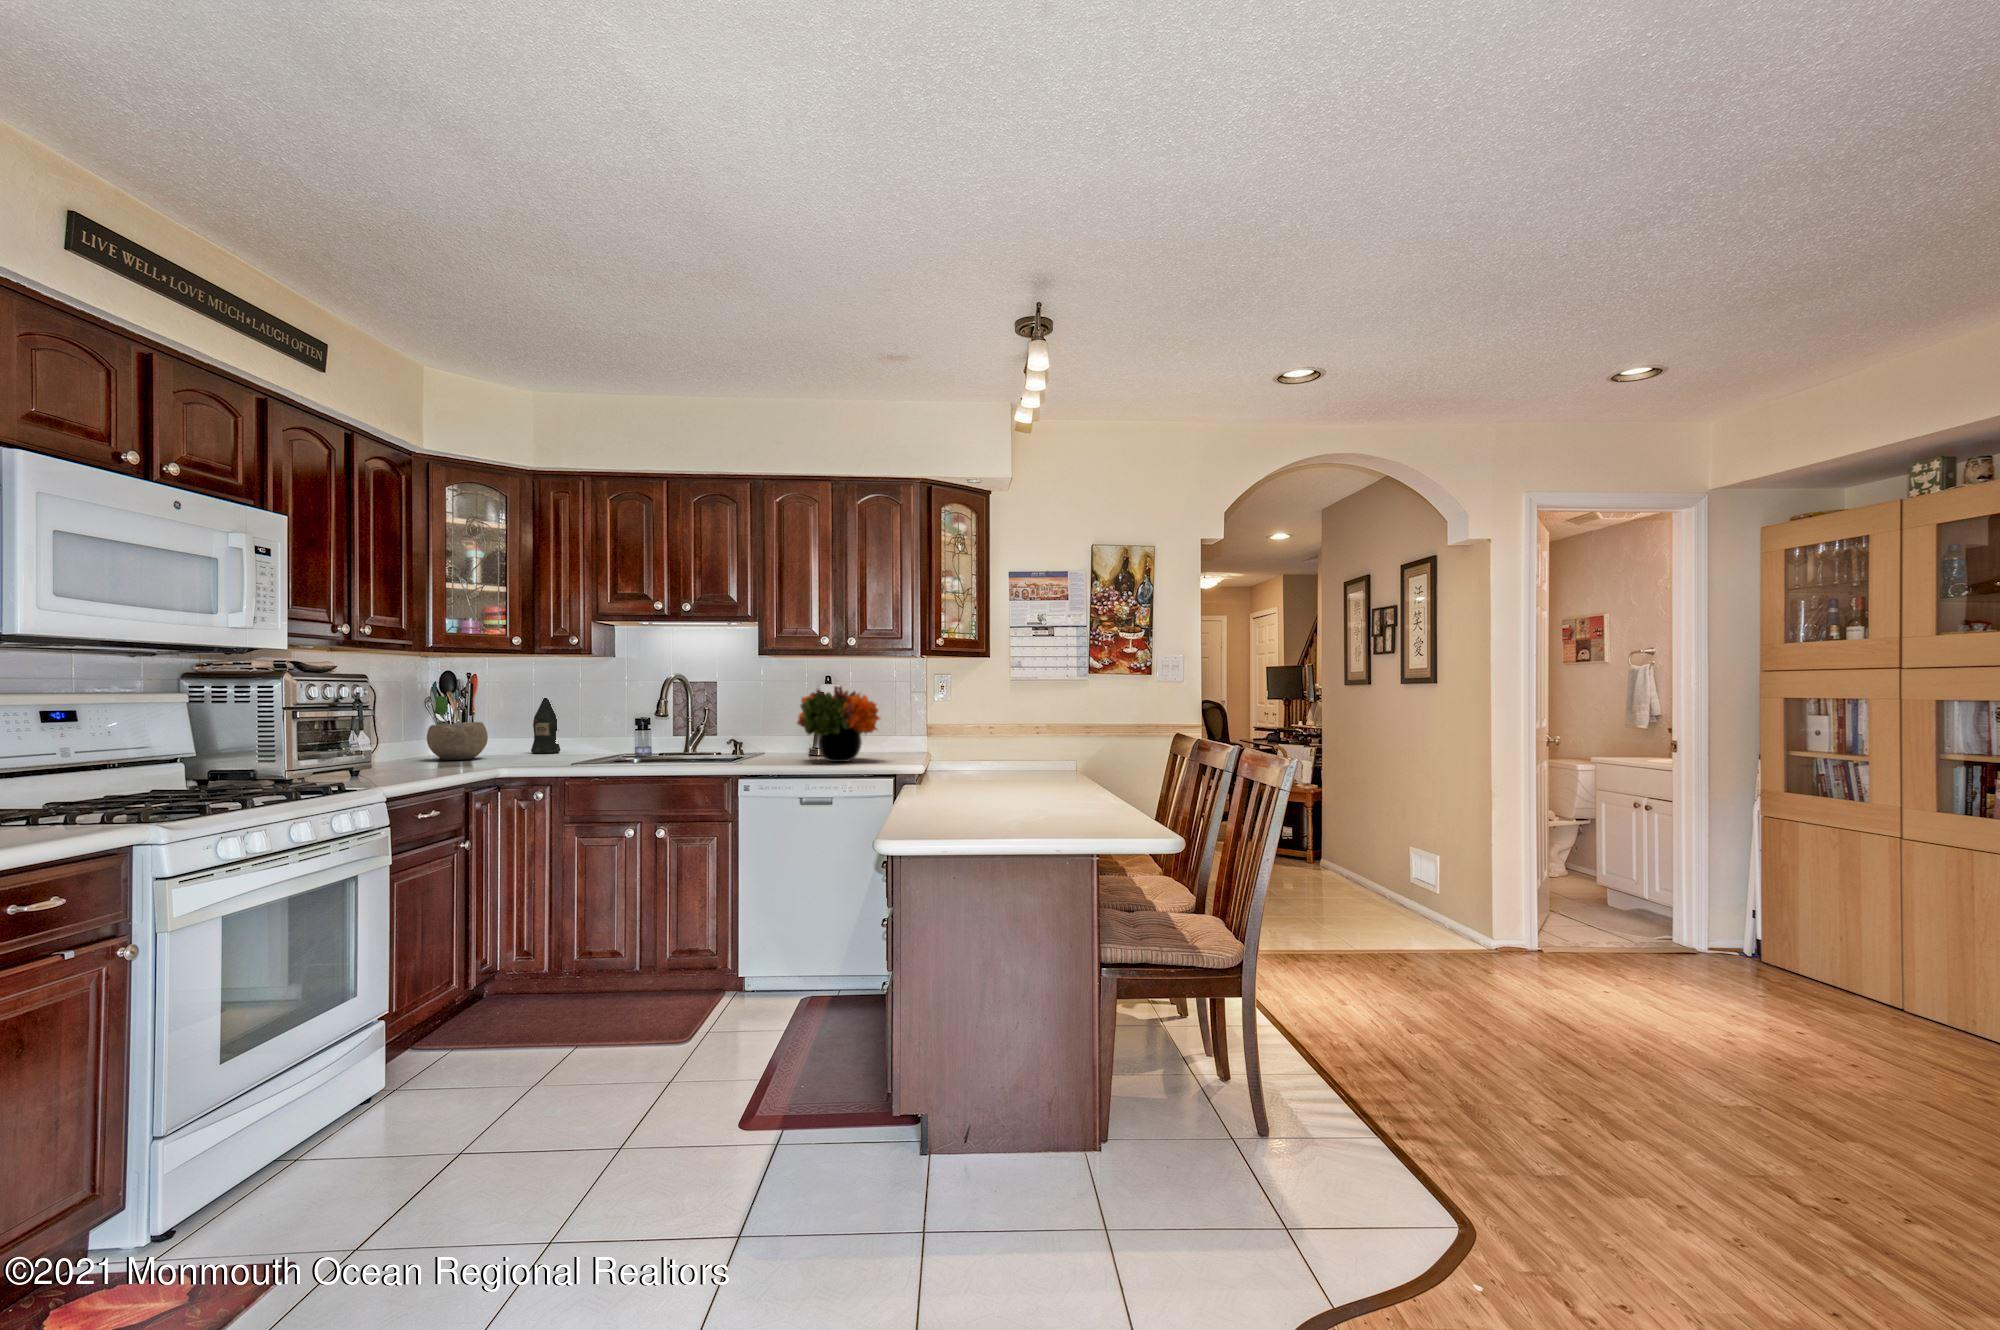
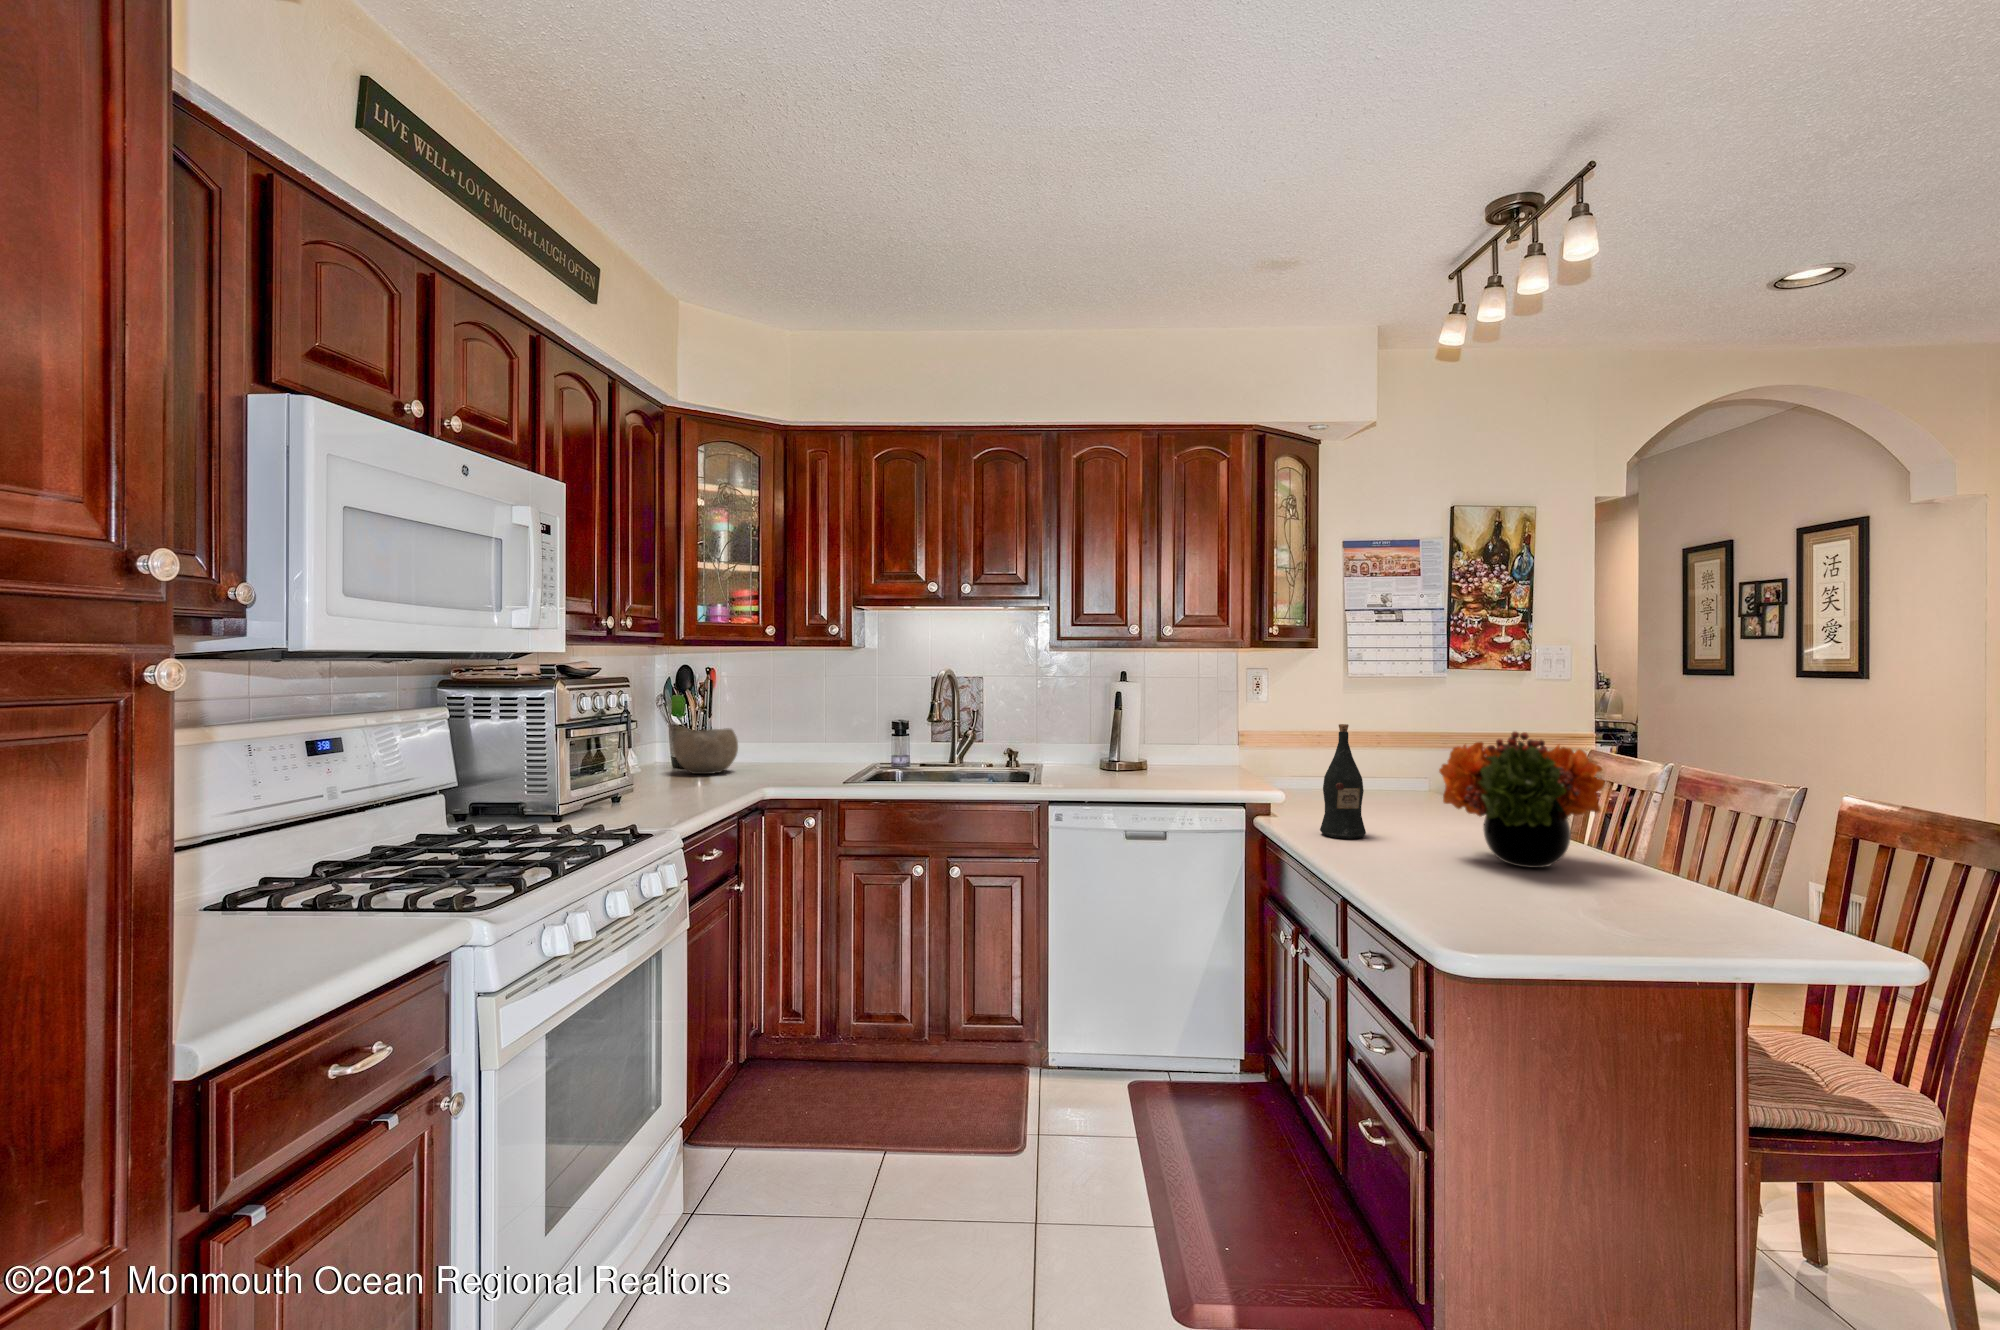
flower arrangement: present [797,686,880,762] -> present [1439,732,1605,868]
wine bottle: present [531,698,560,754] -> present [1320,724,1366,839]

